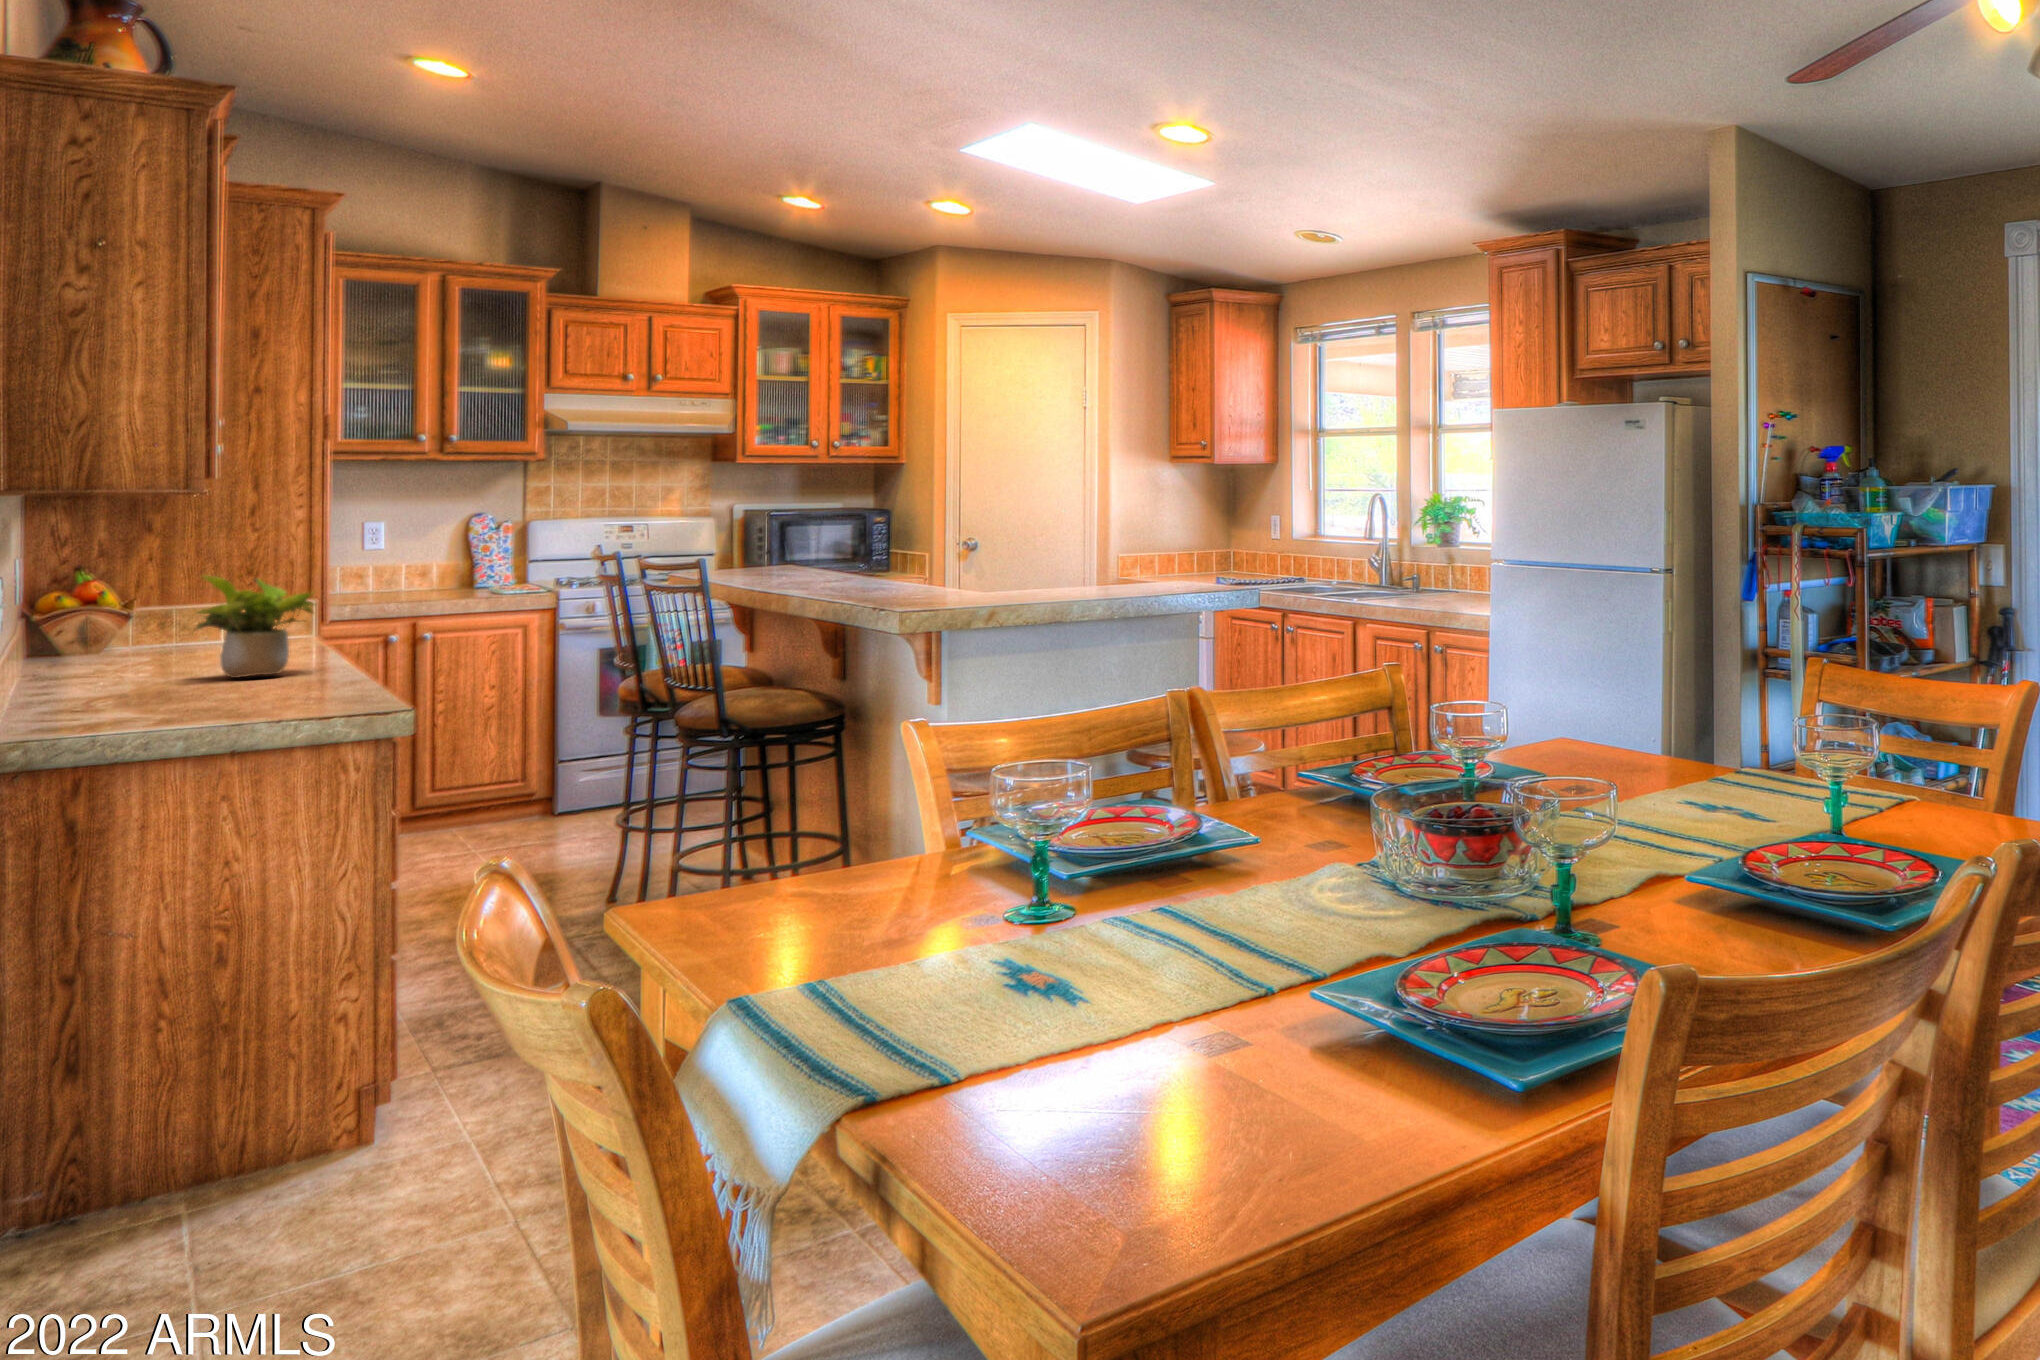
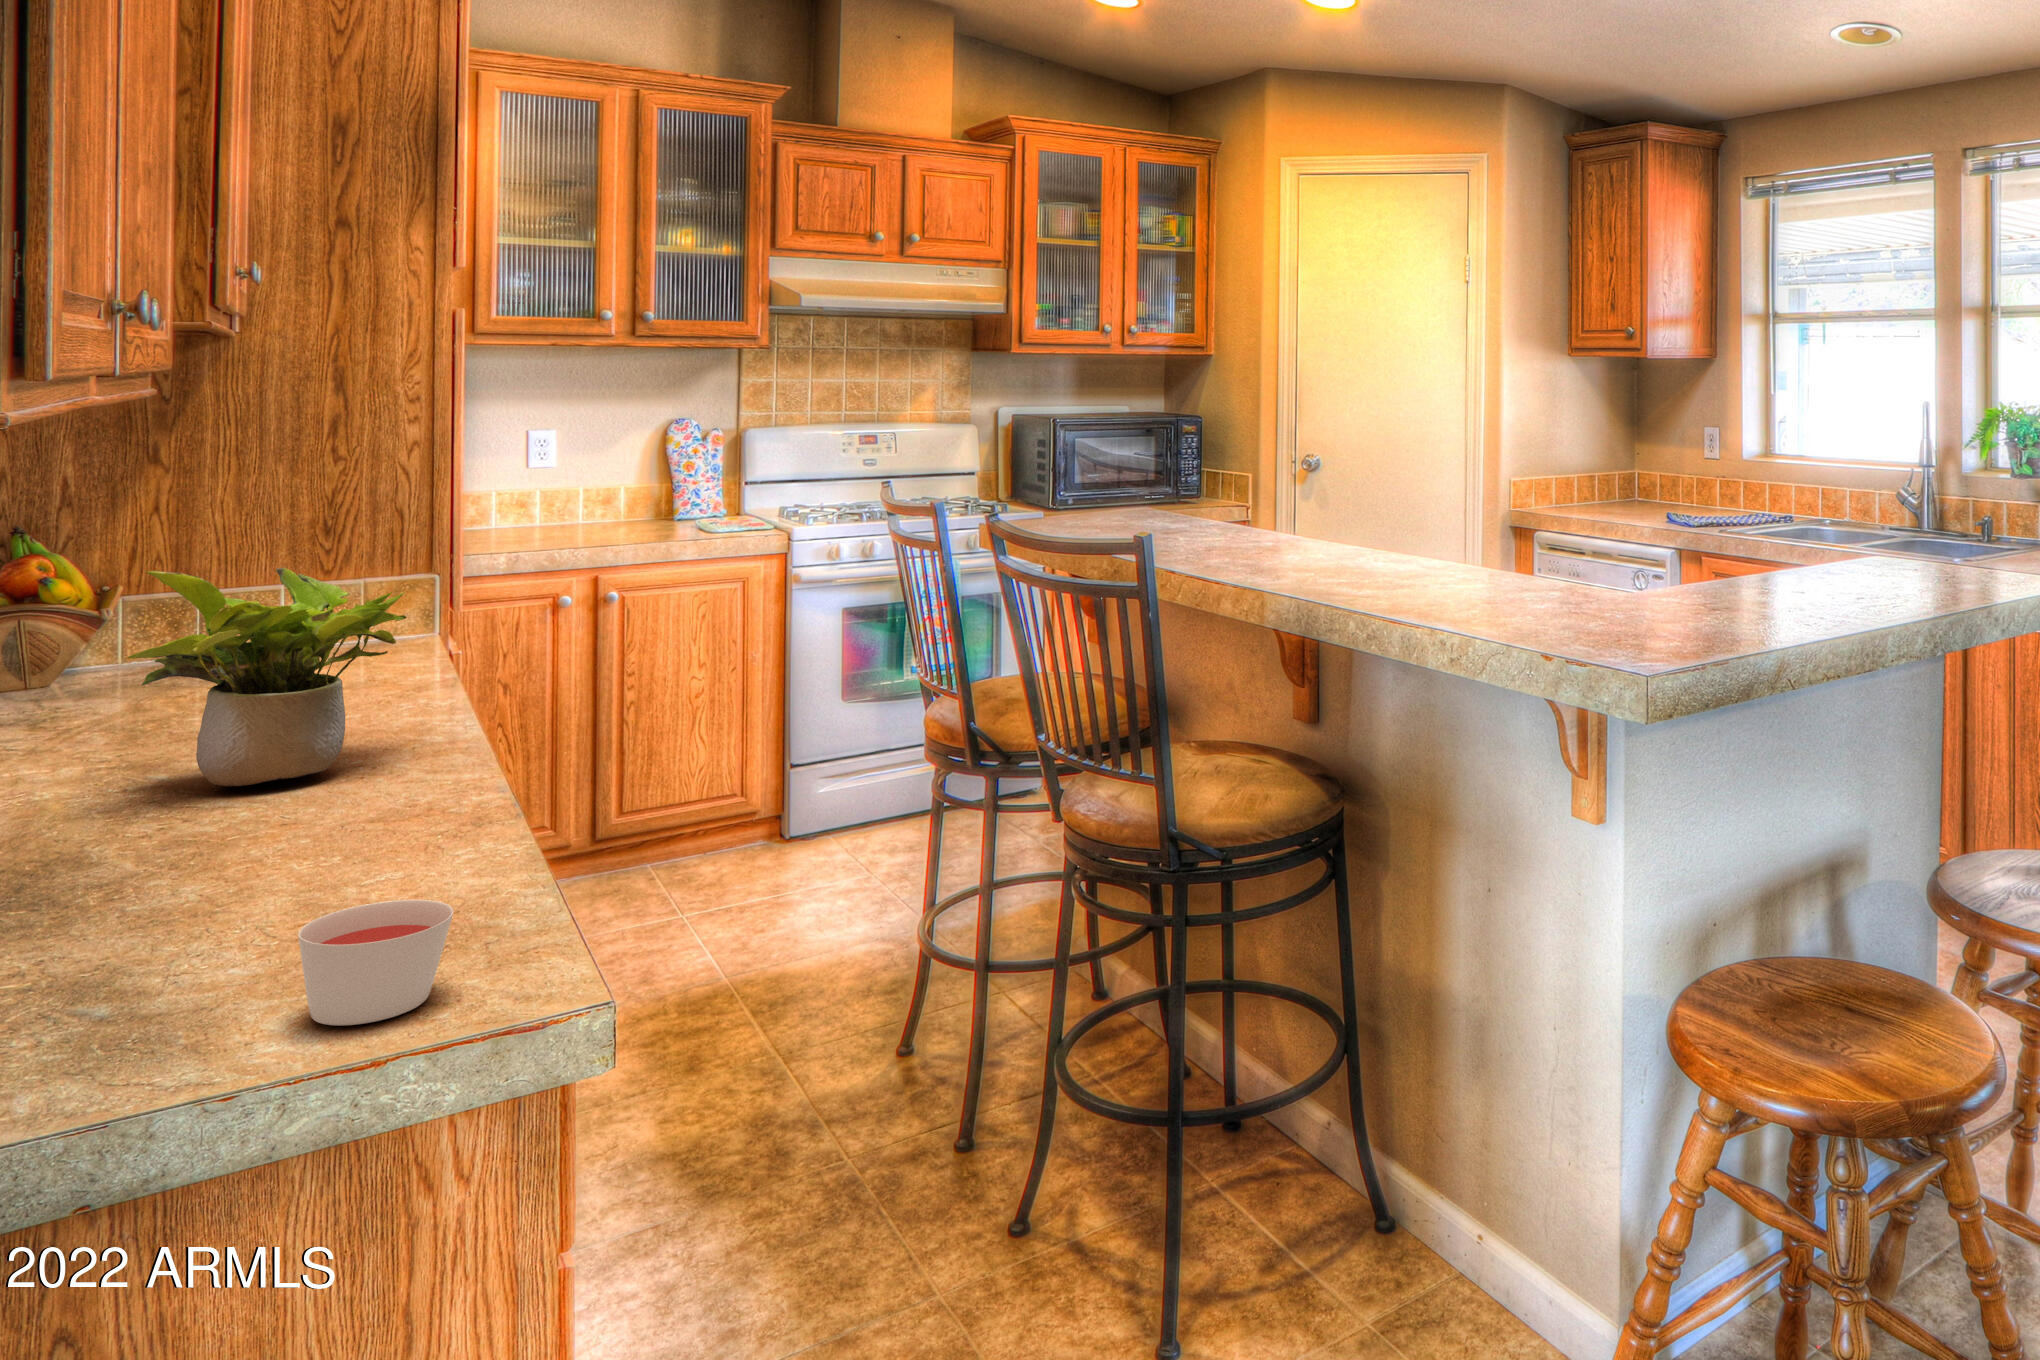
candle: none [305,678,359,713] -> present [298,900,453,1026]

